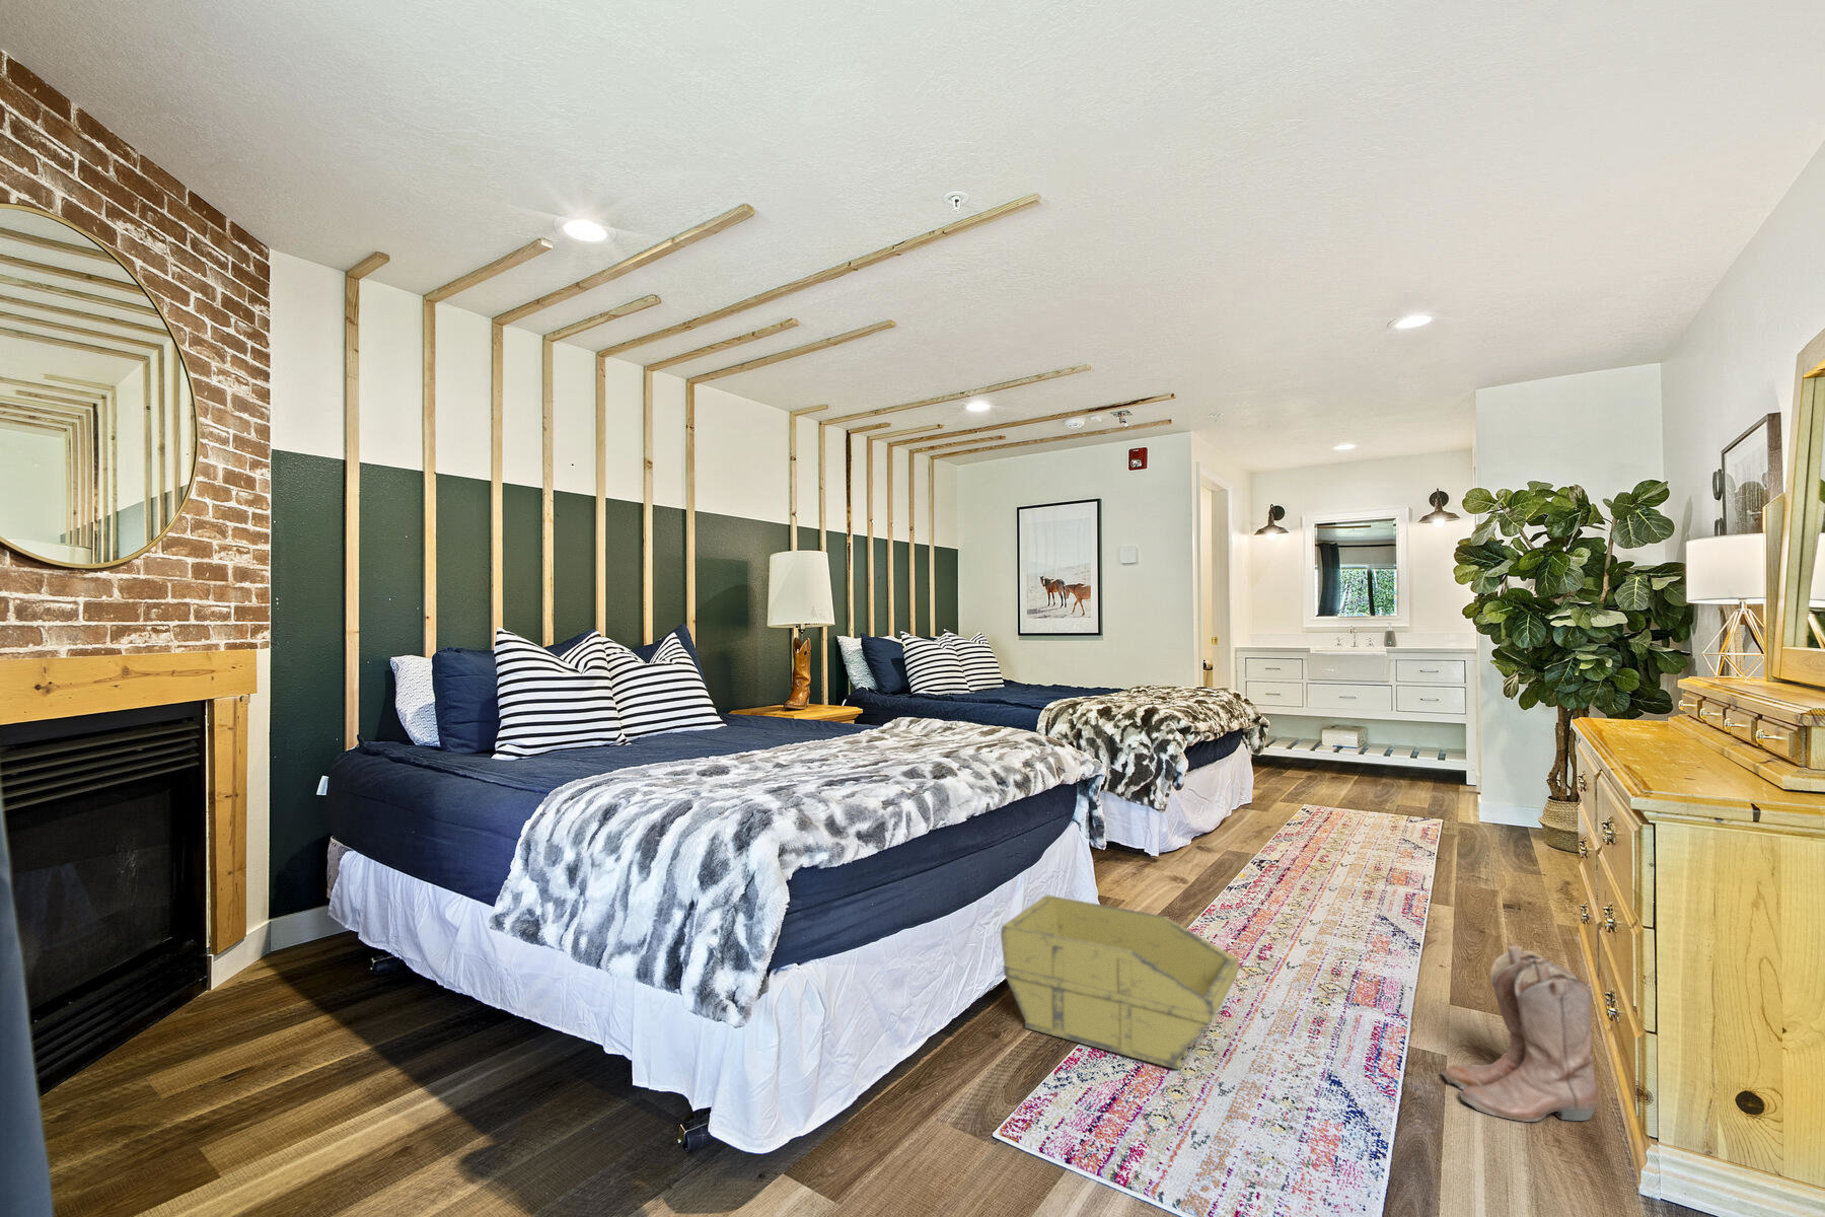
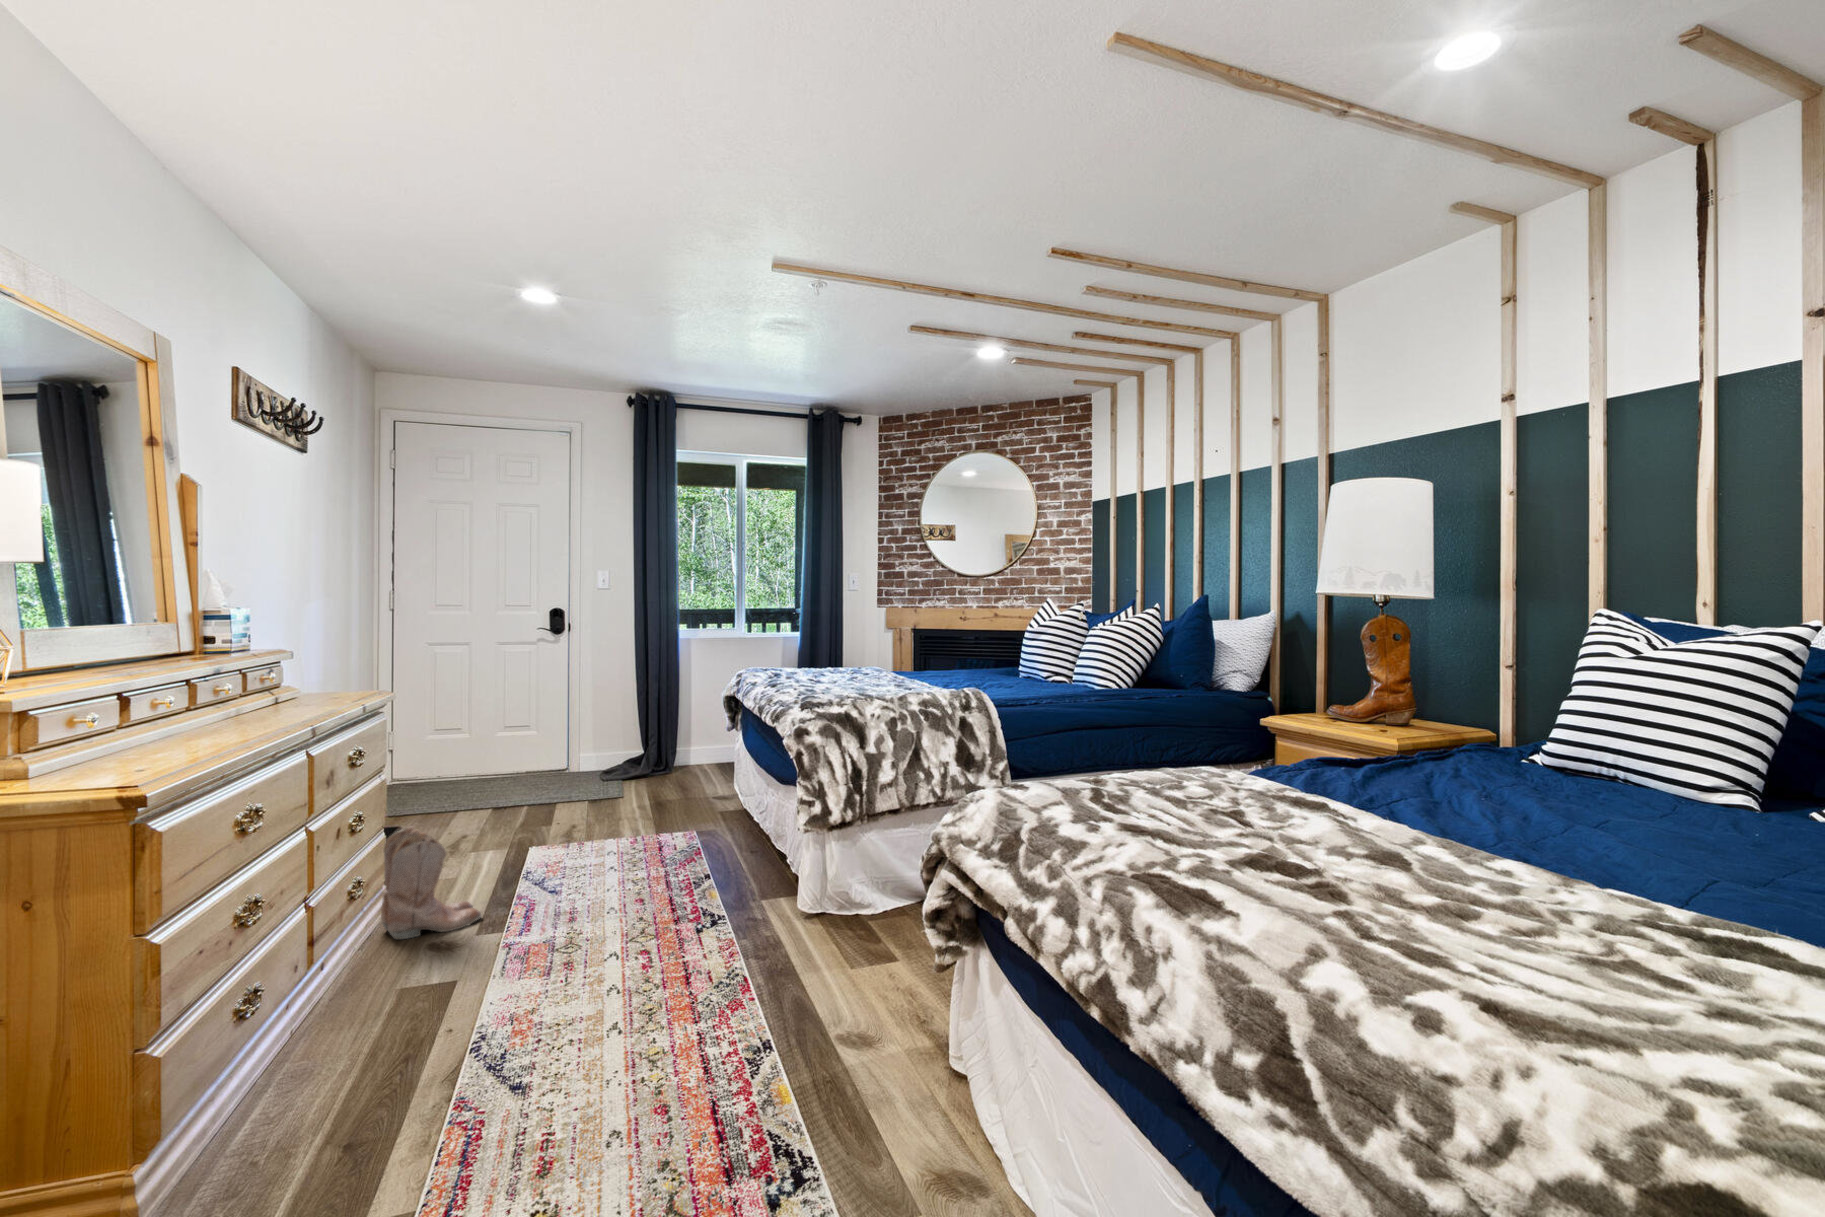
storage bin: present [1001,895,1239,1069] -> none [620,793,778,894]

